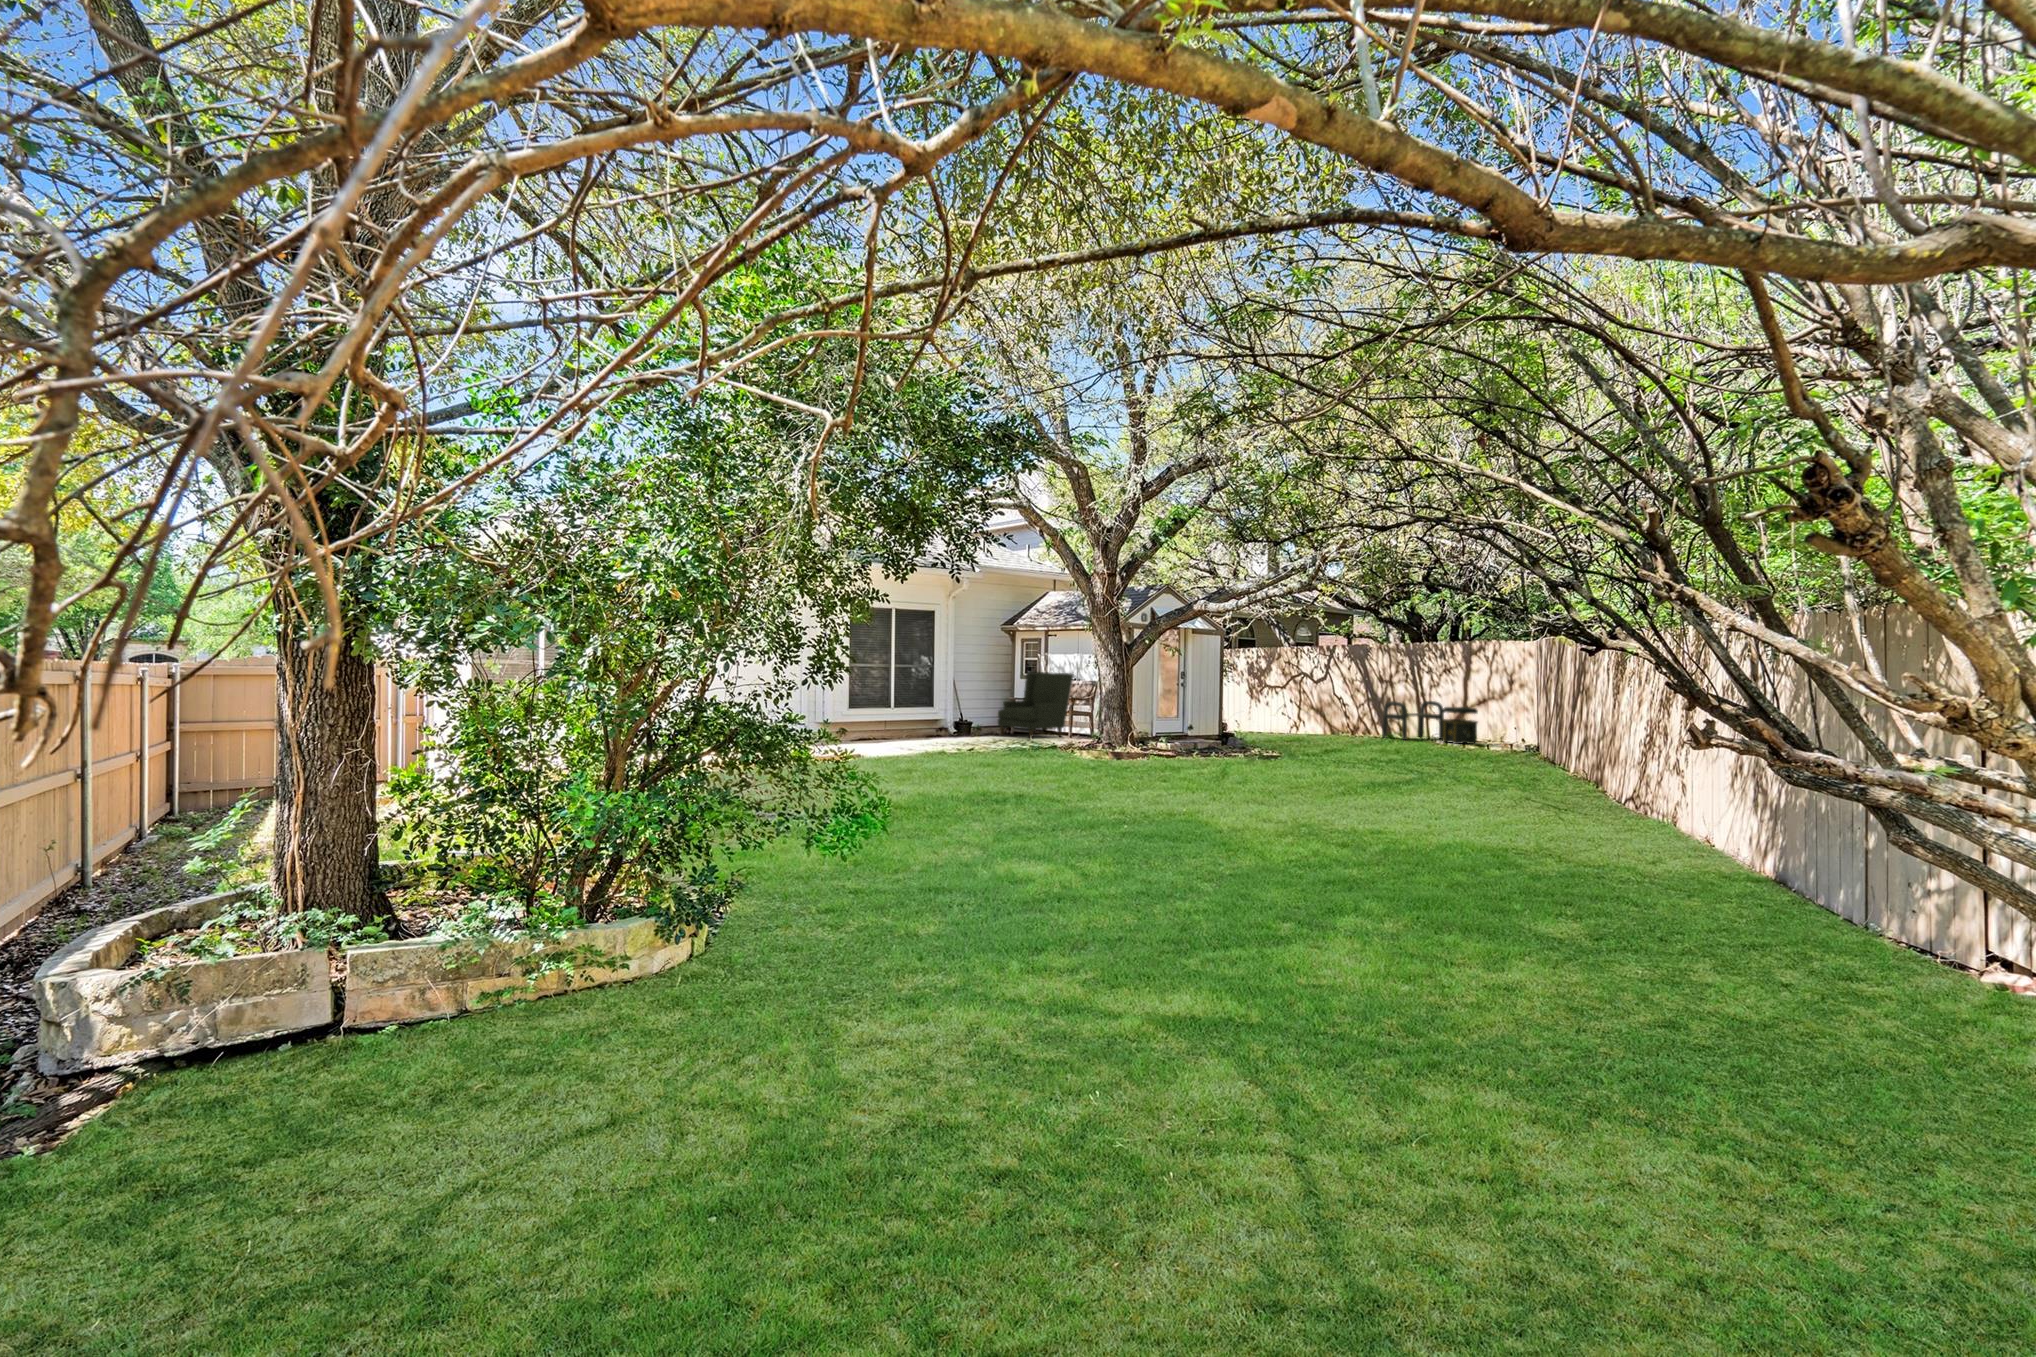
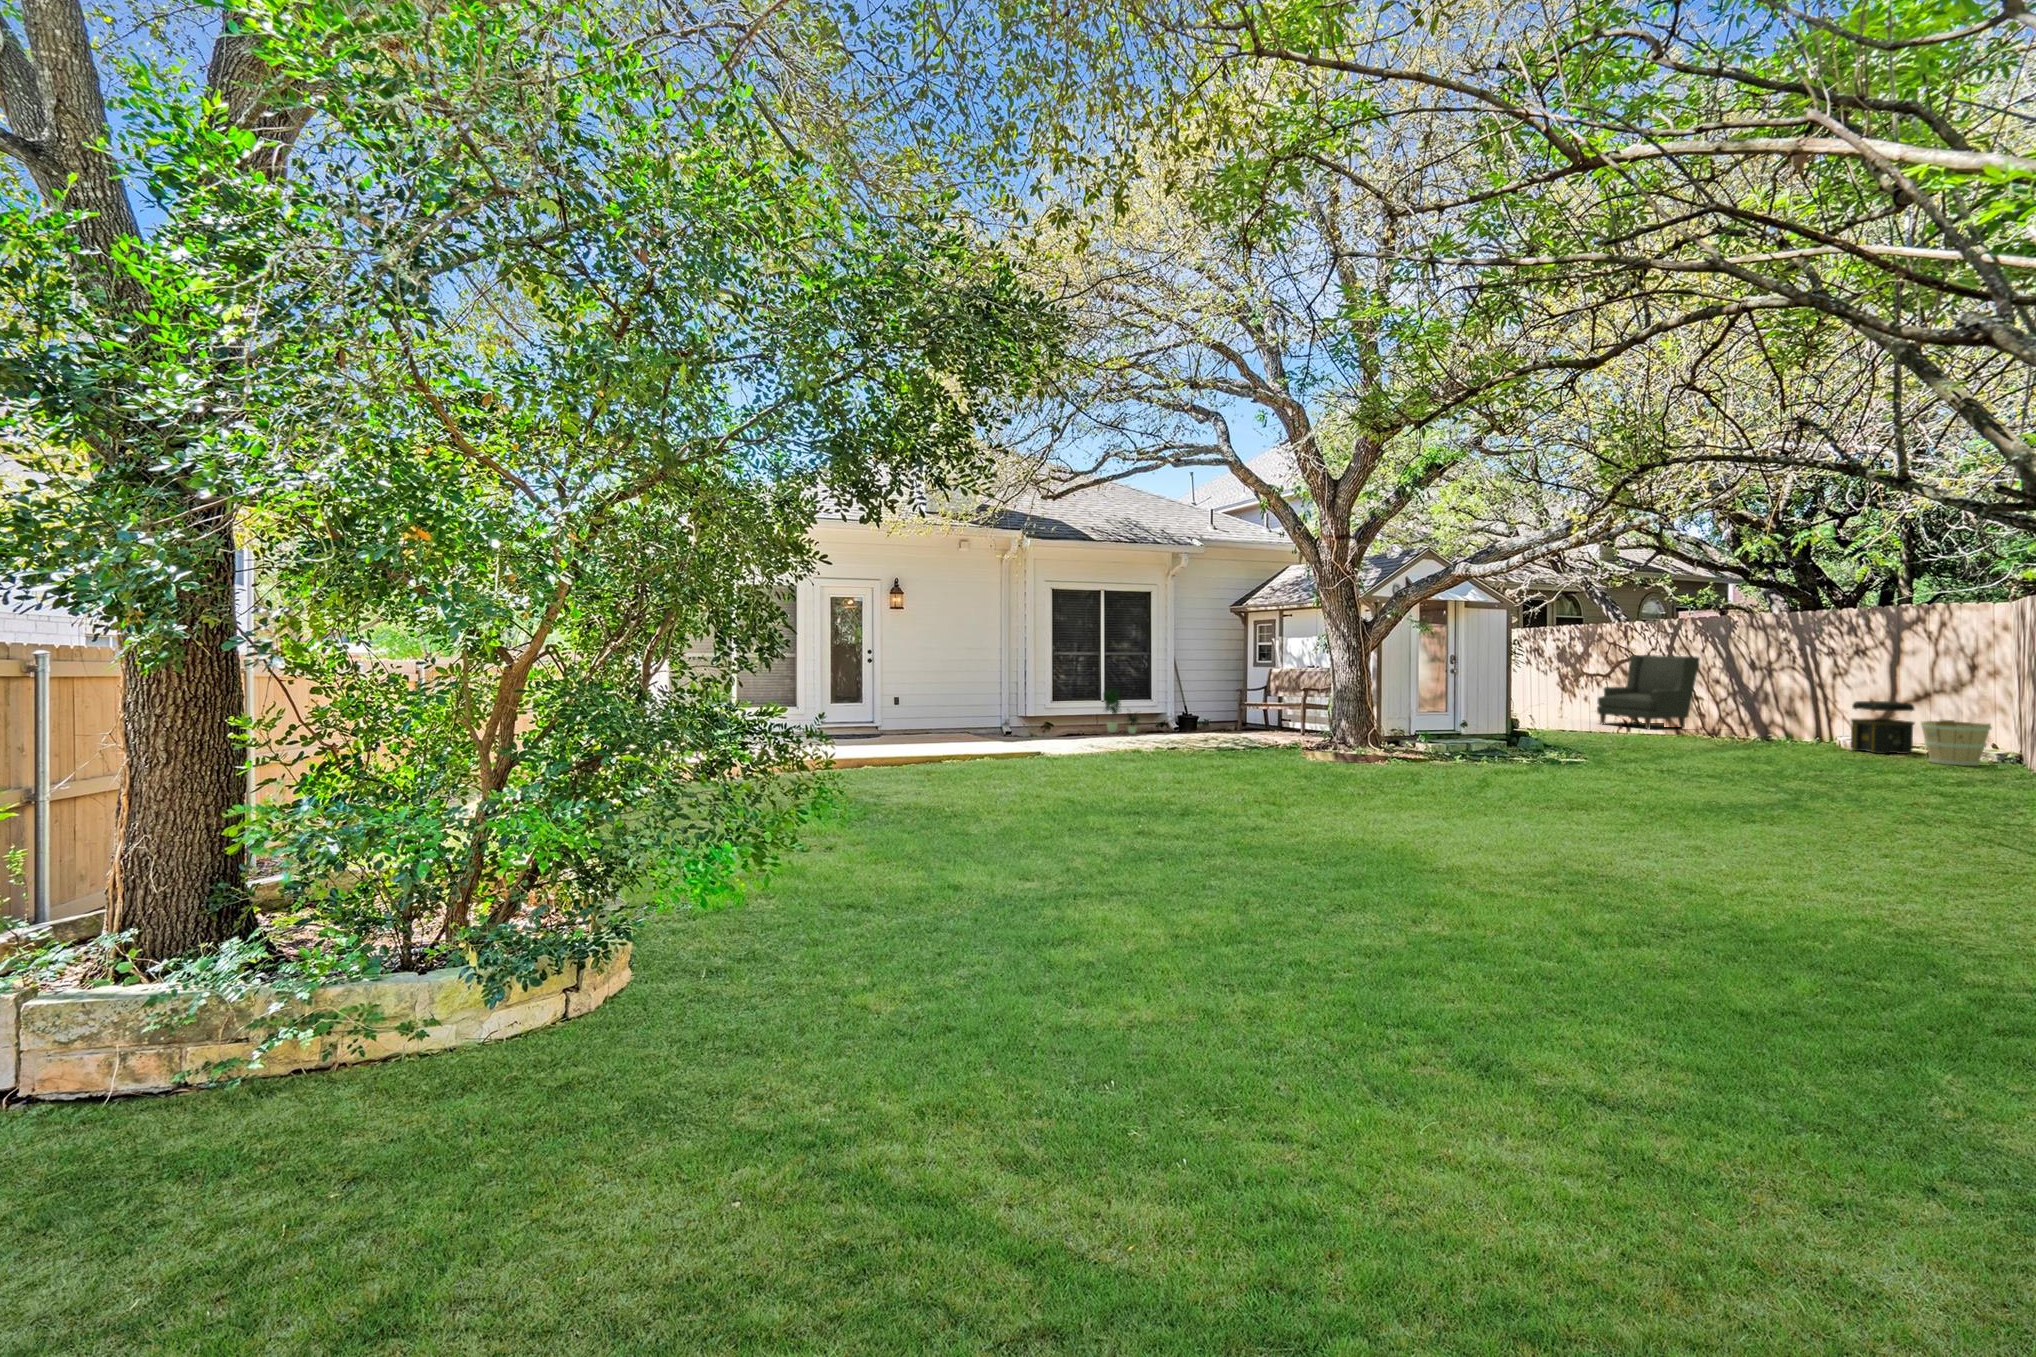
chair: present [998,672,1073,739] -> present [1597,655,1700,729]
potted plant: none [896,696,933,739] -> present [1103,689,1140,734]
bench: present [1382,701,1444,740] -> none [1751,693,1854,747]
wooden bucket: none [1481,719,1519,750] -> present [1921,720,1992,766]

